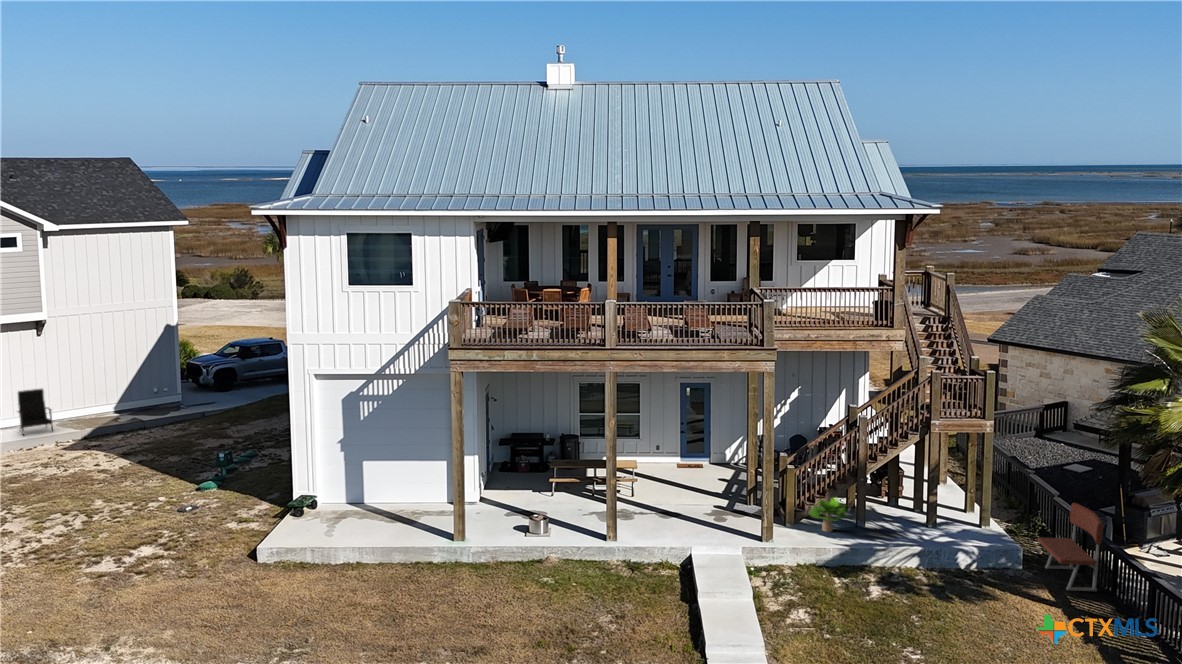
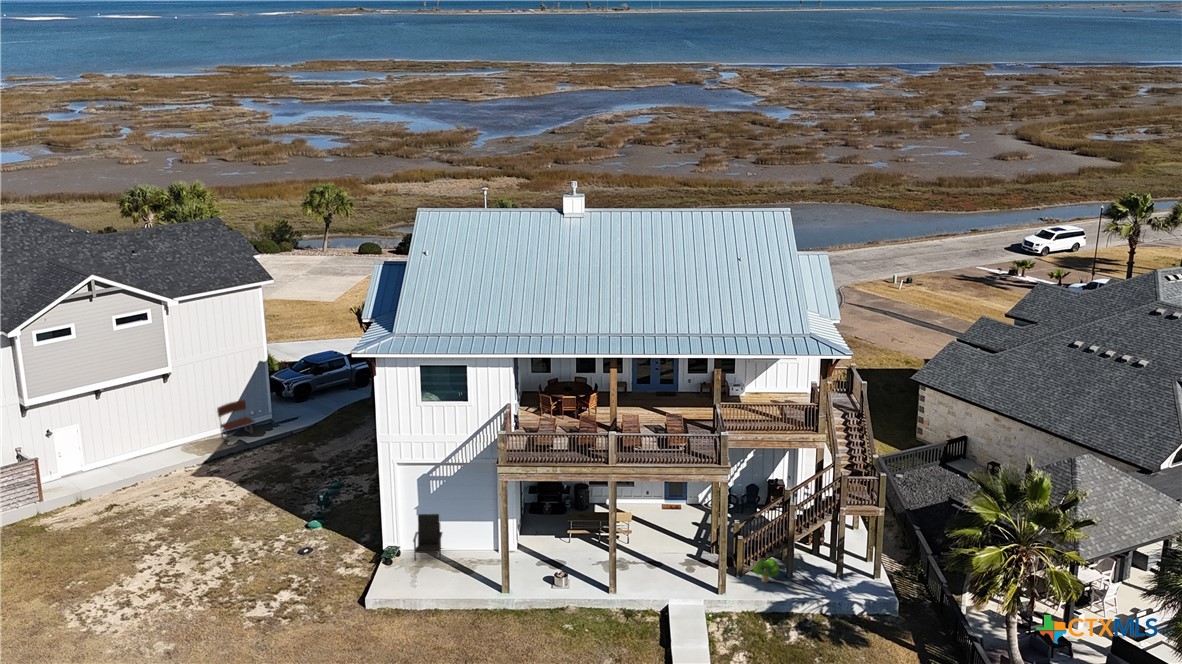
lounge chair: present [18,389,53,433] -> present [413,514,442,559]
bench: present [1037,503,1103,591] -> present [217,400,254,441]

